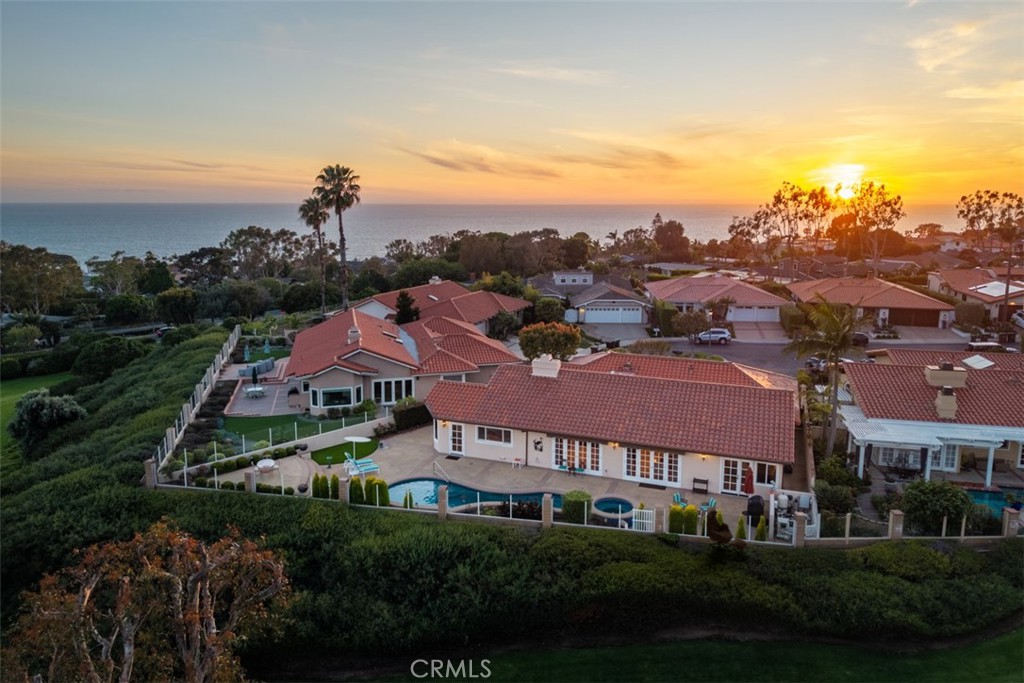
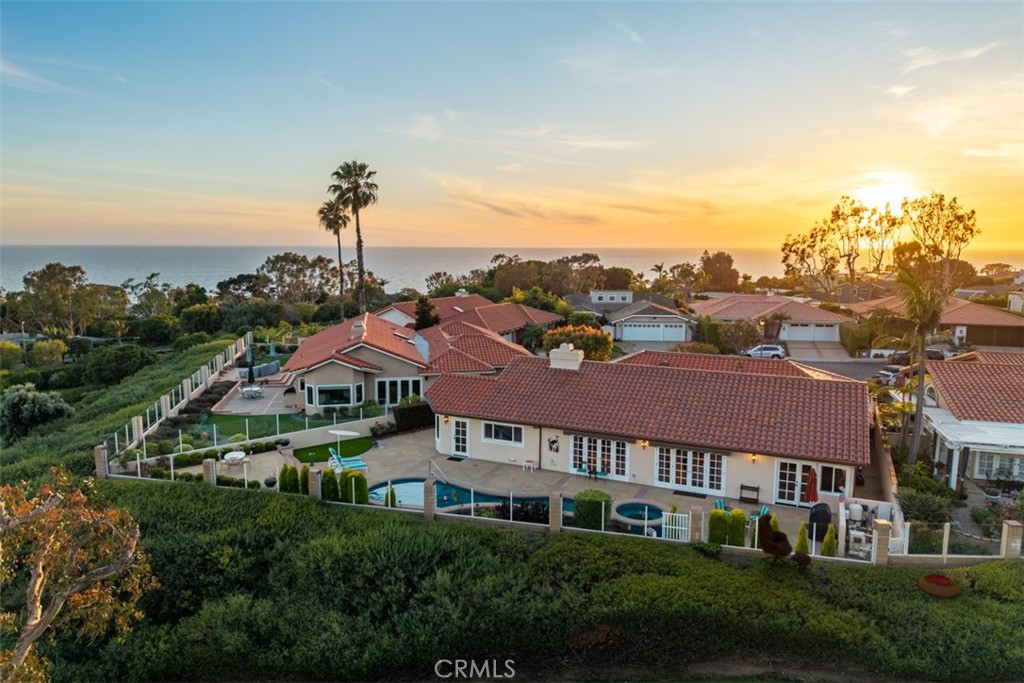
pouf: none [825,553,854,571] -> present [919,574,959,598]

